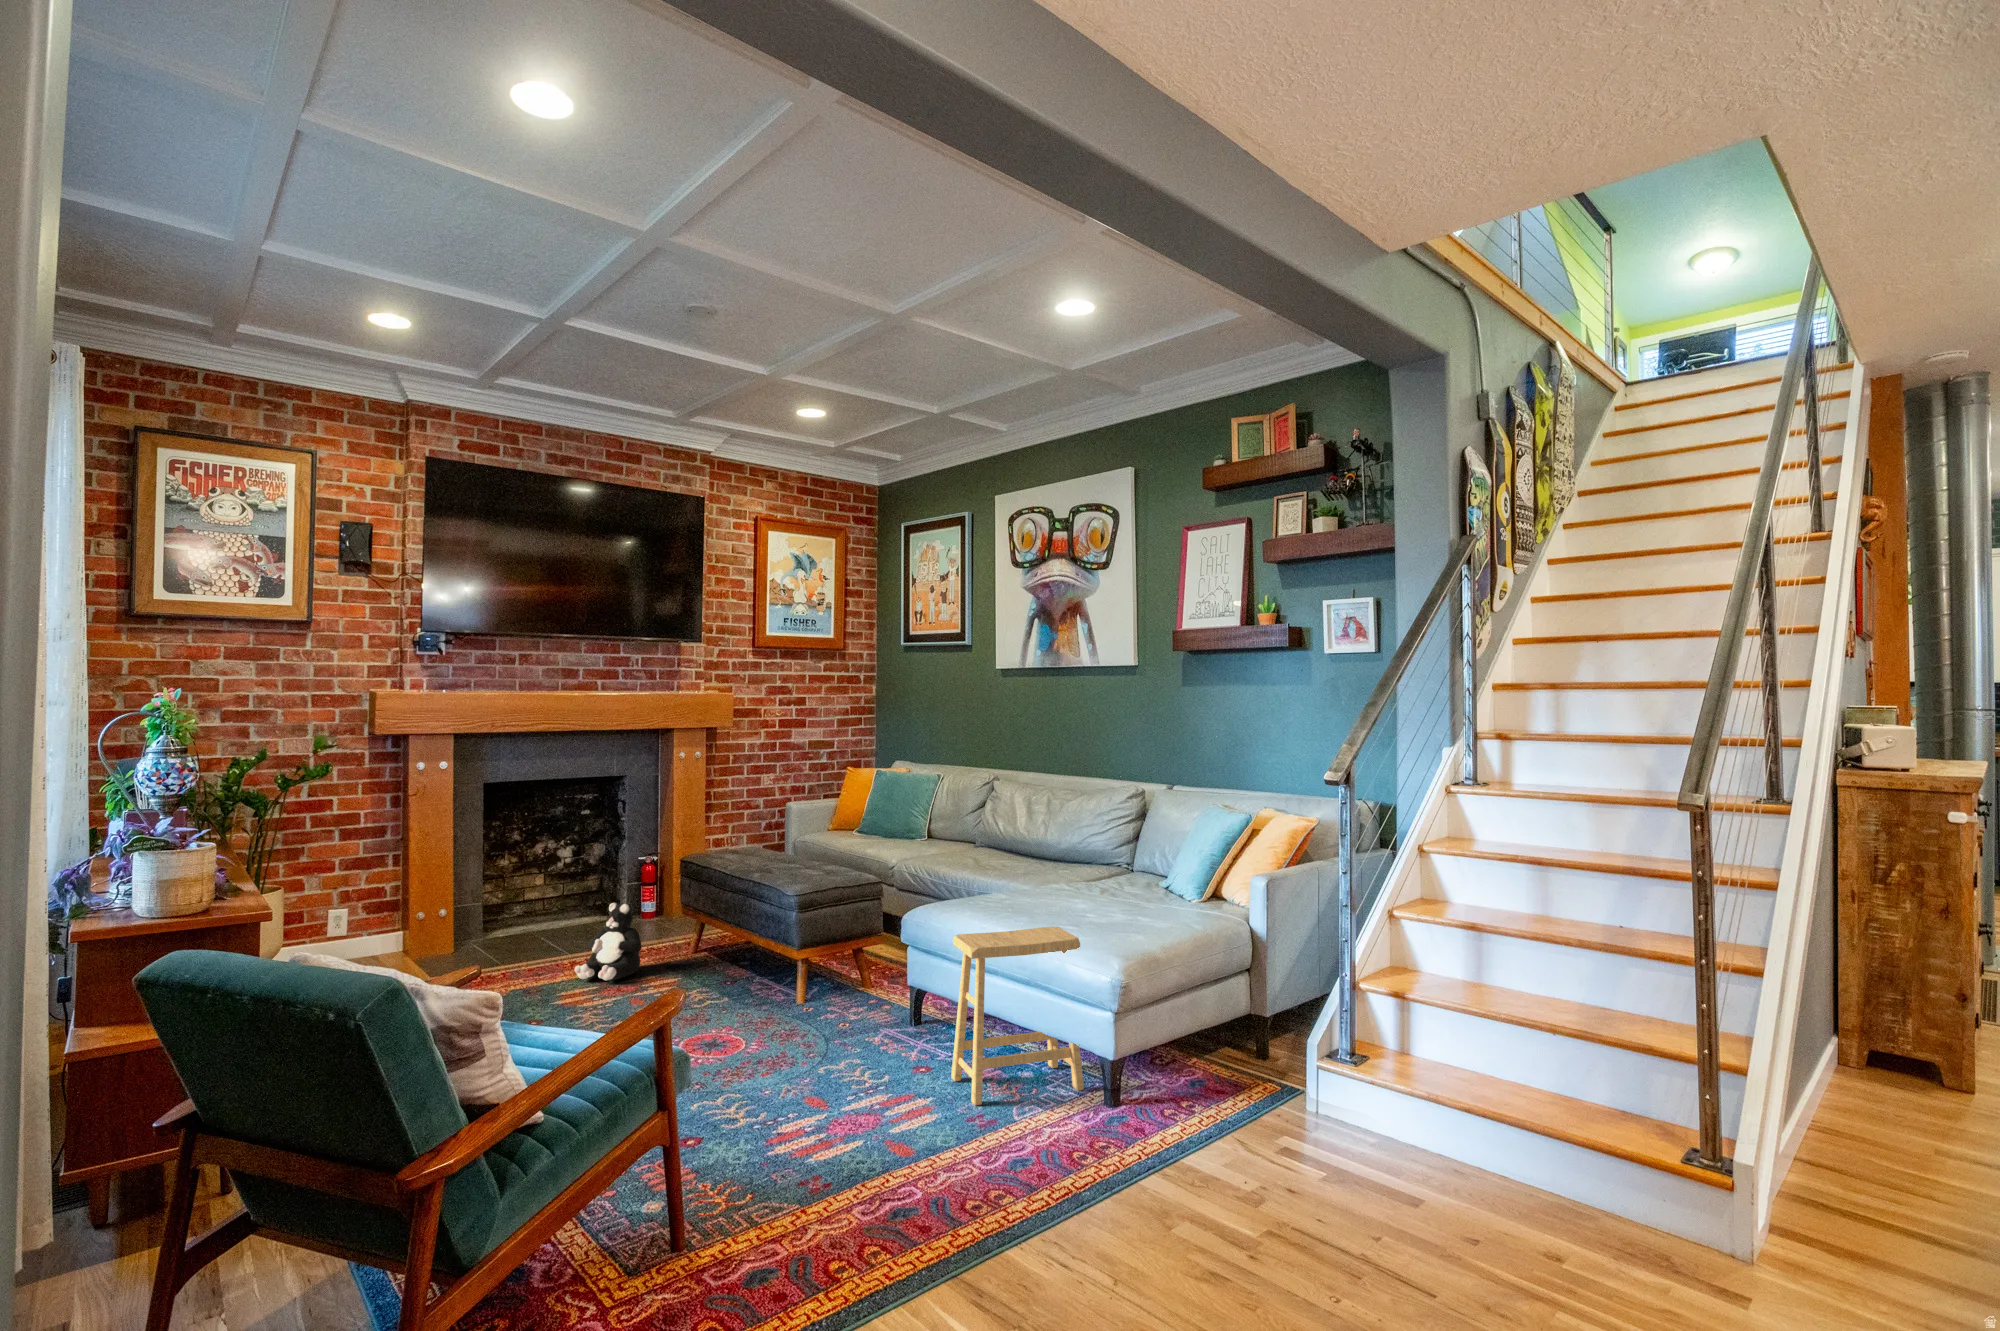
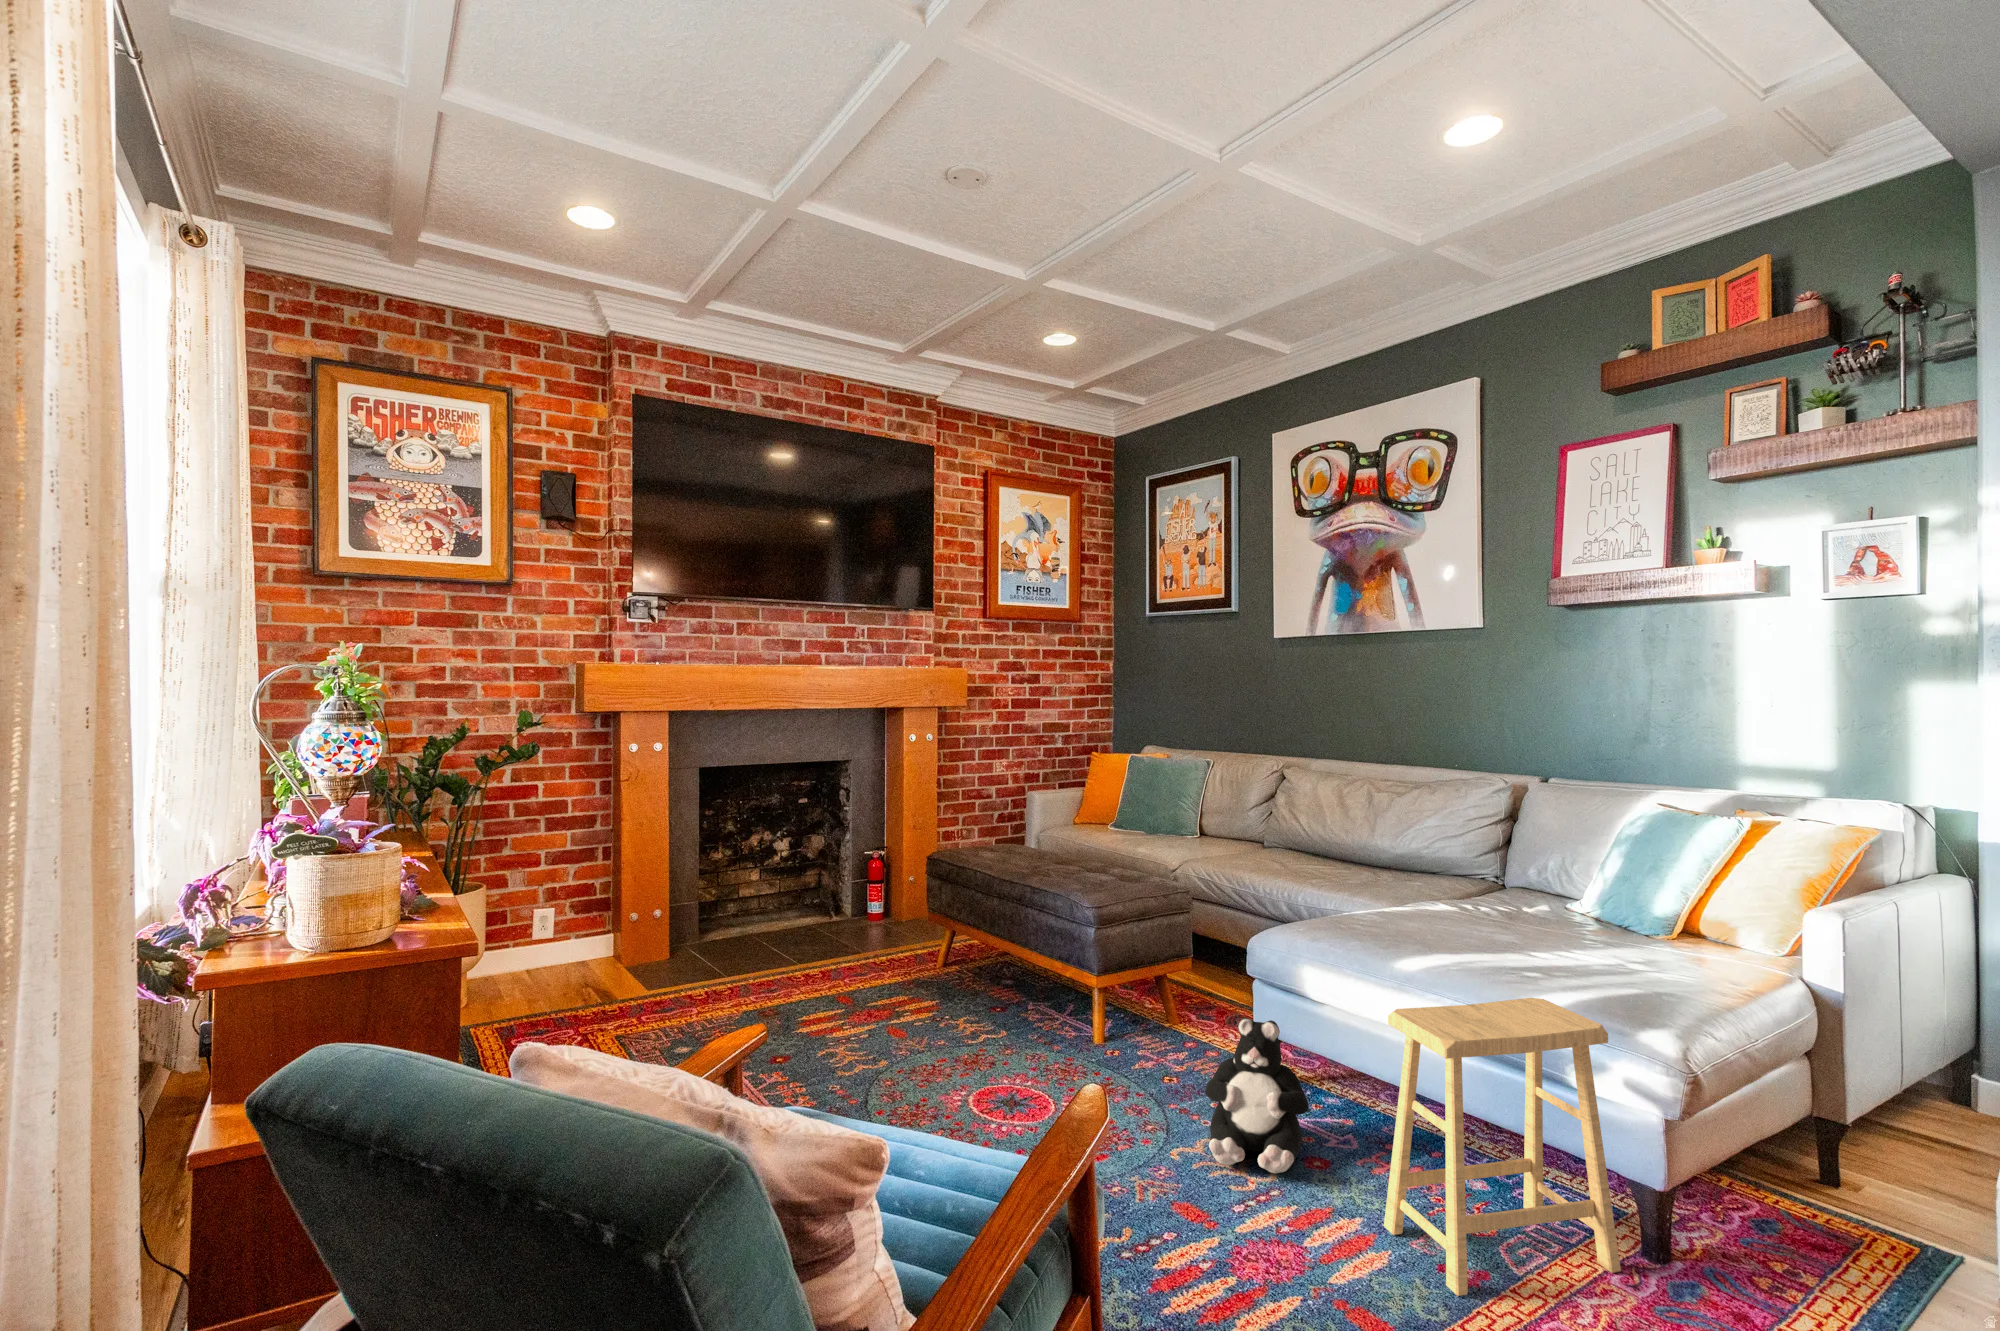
plush toy: present [575,902,641,981] -> present [1205,1017,1309,1174]

